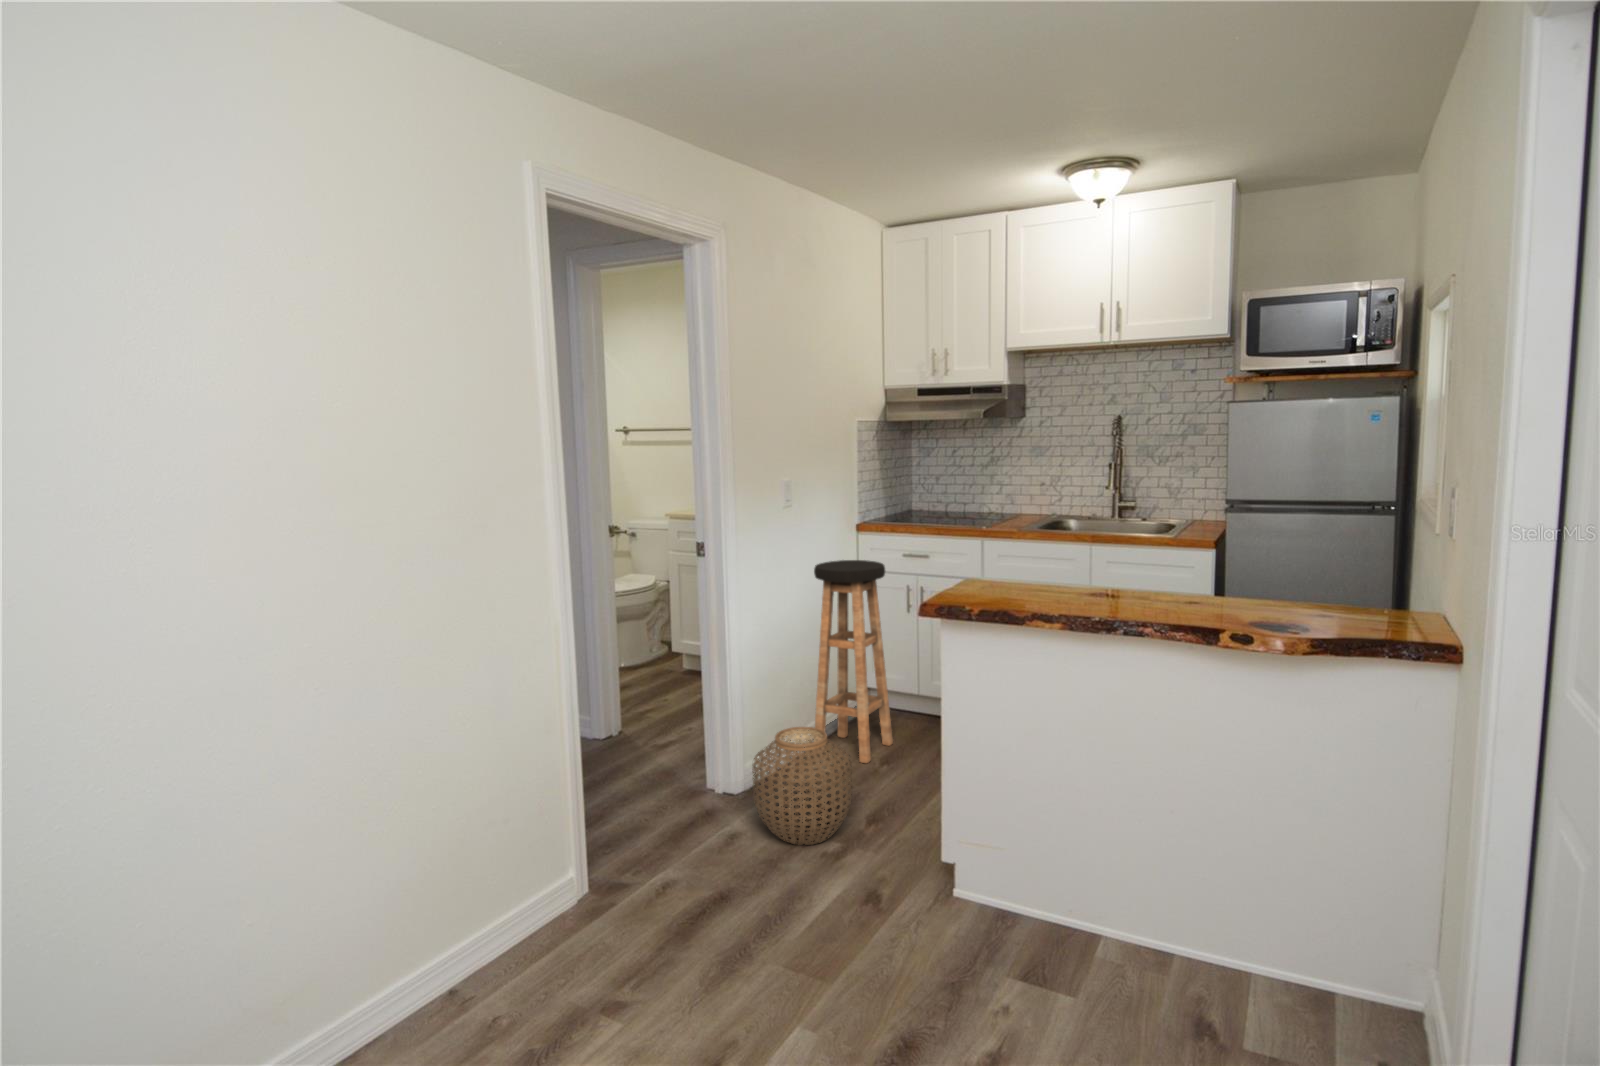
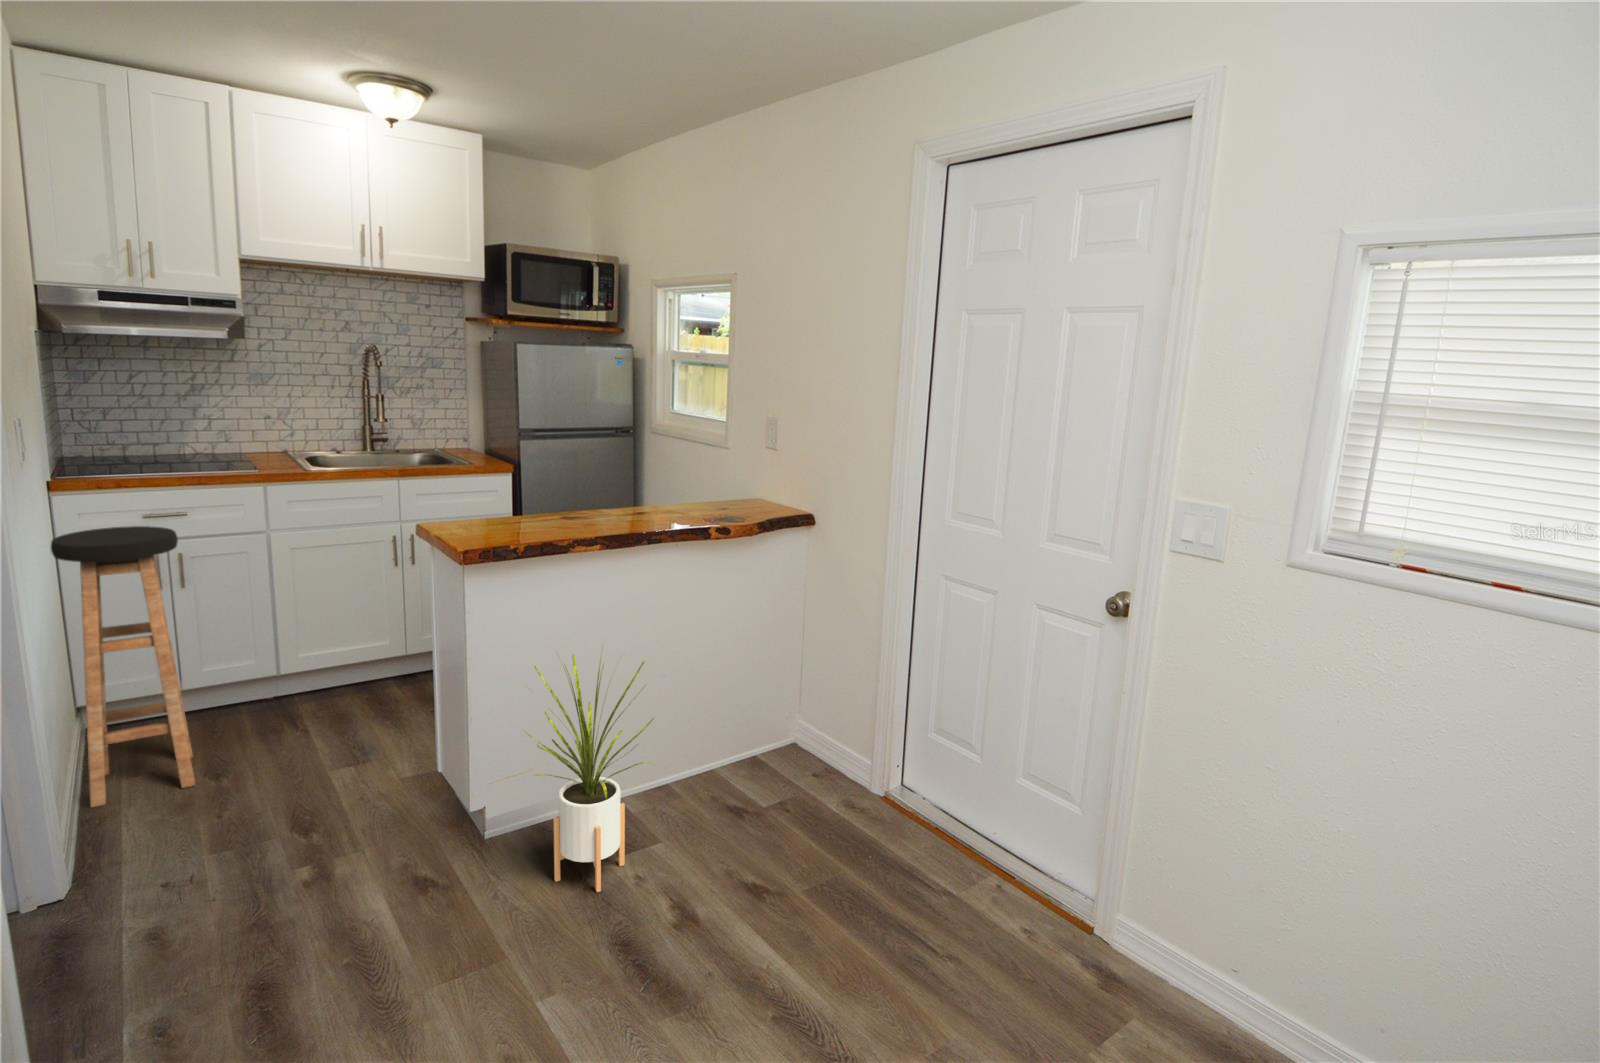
house plant: none [901,718,1049,990] -> present [524,646,654,892]
woven basket: present [753,727,852,845] -> none [151,745,311,903]

